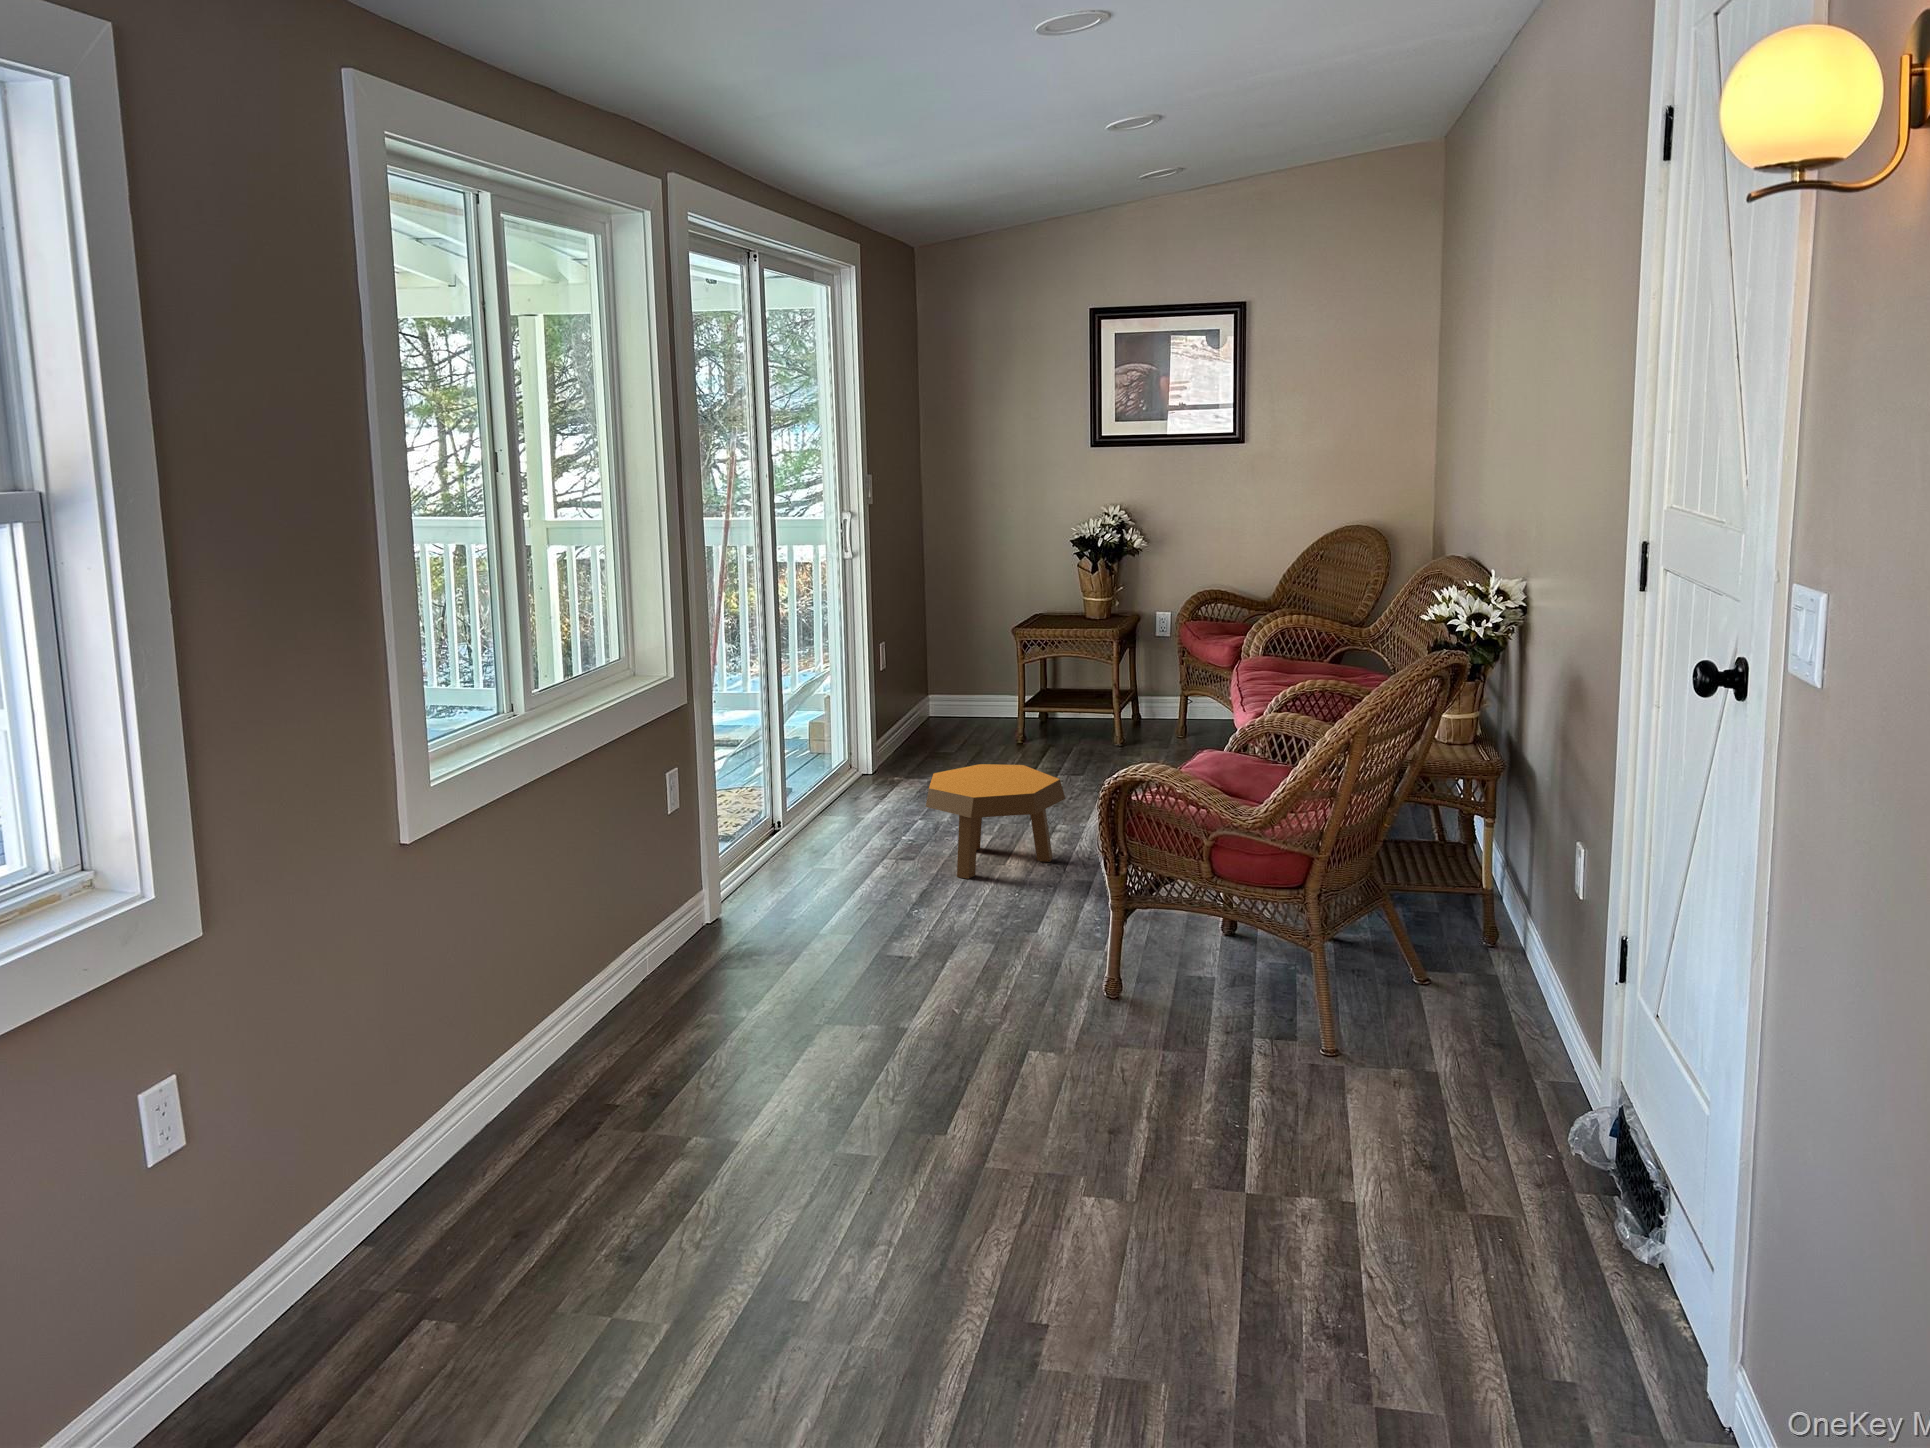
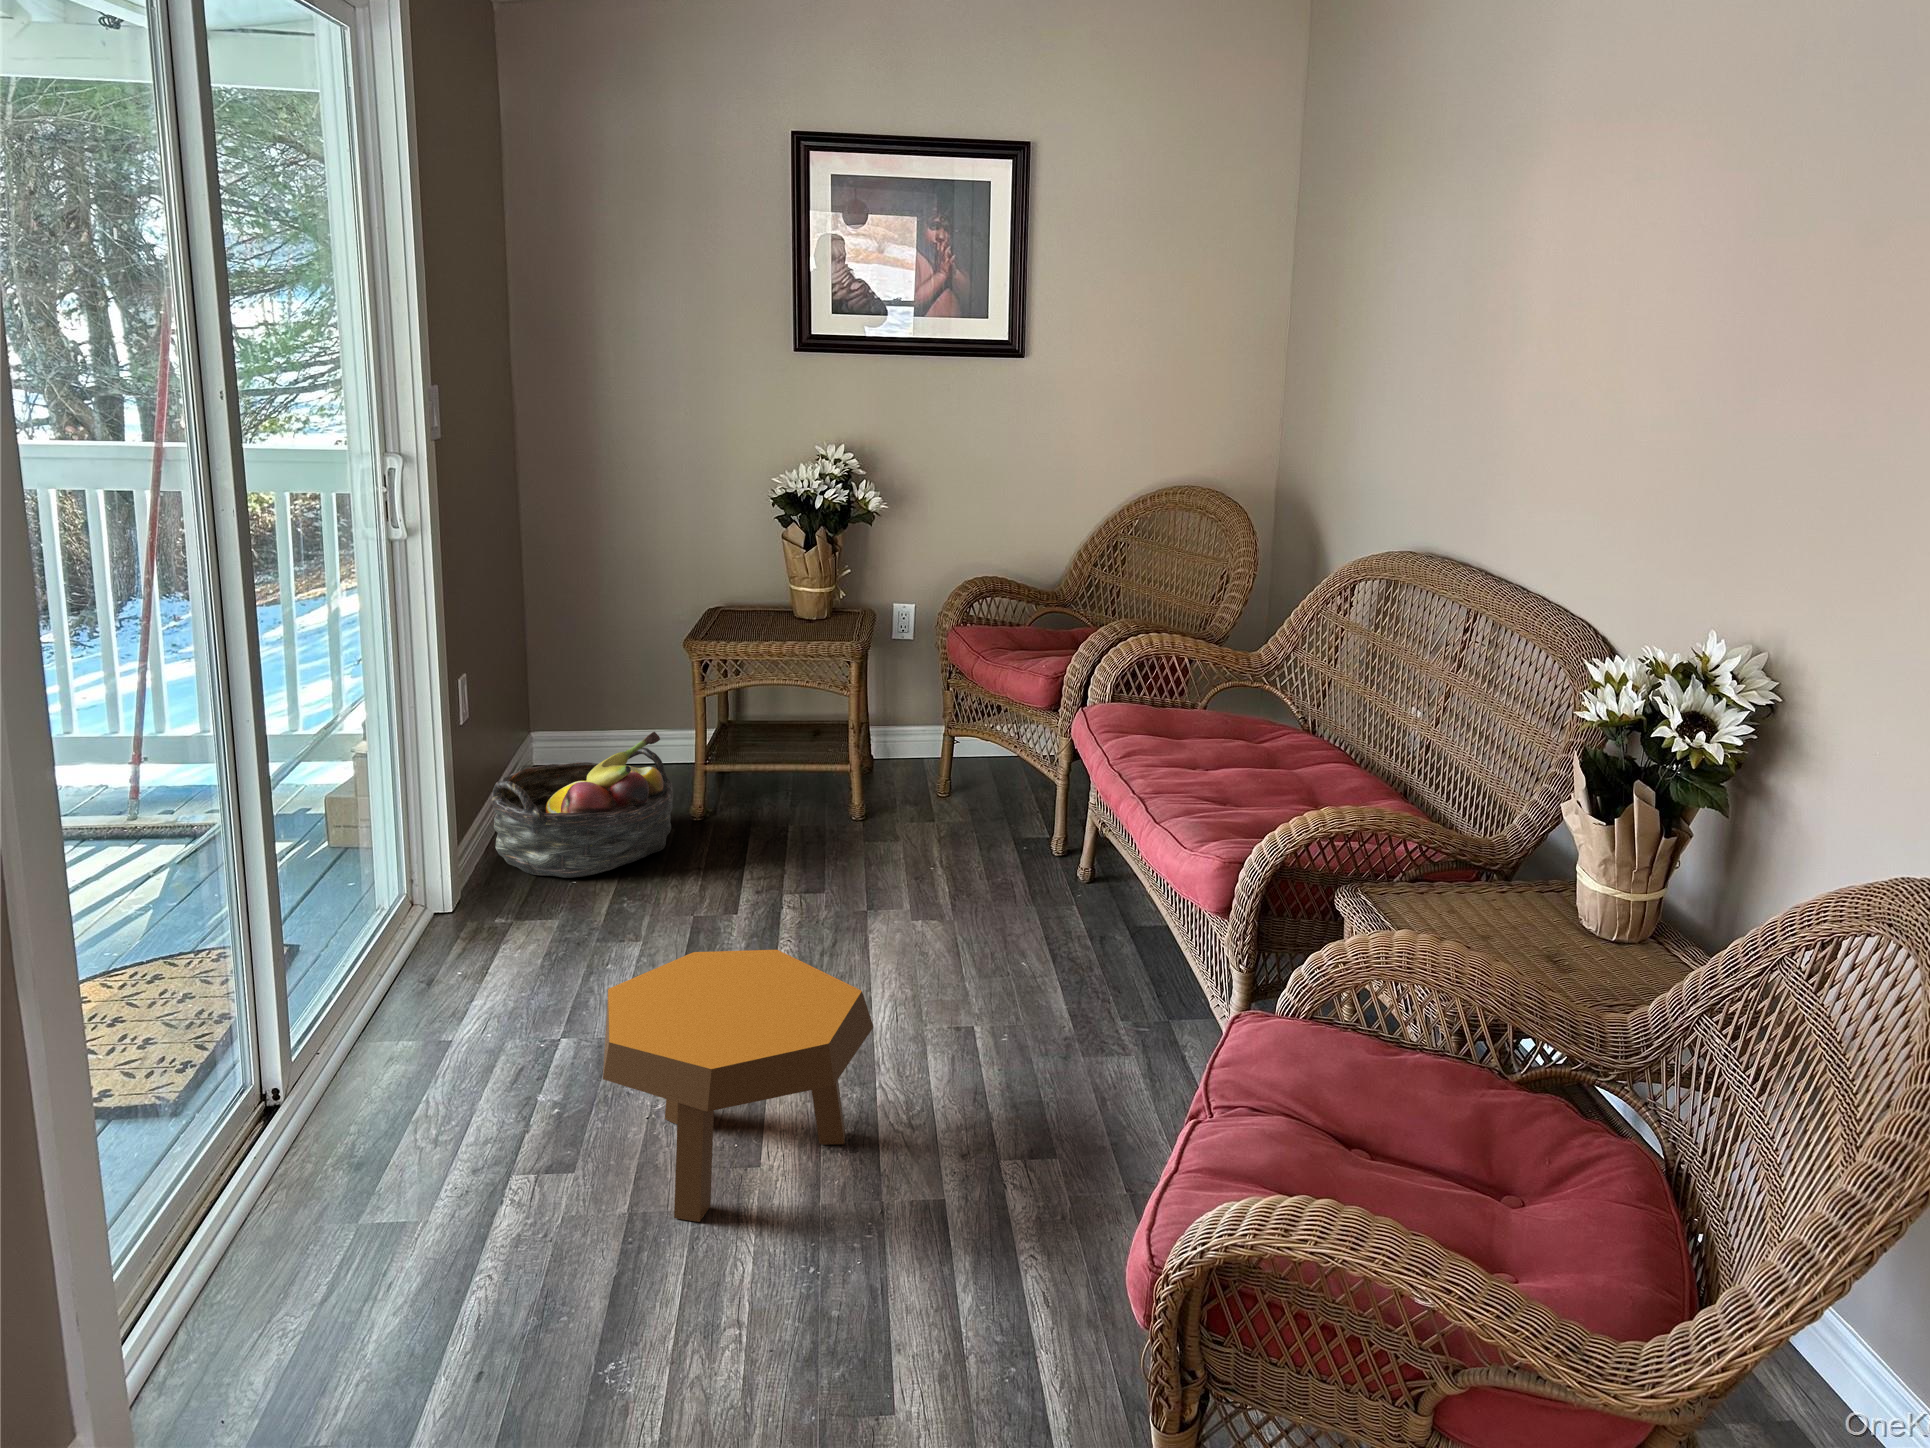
basket: none [895,684,1001,764] -> present [491,732,673,878]

